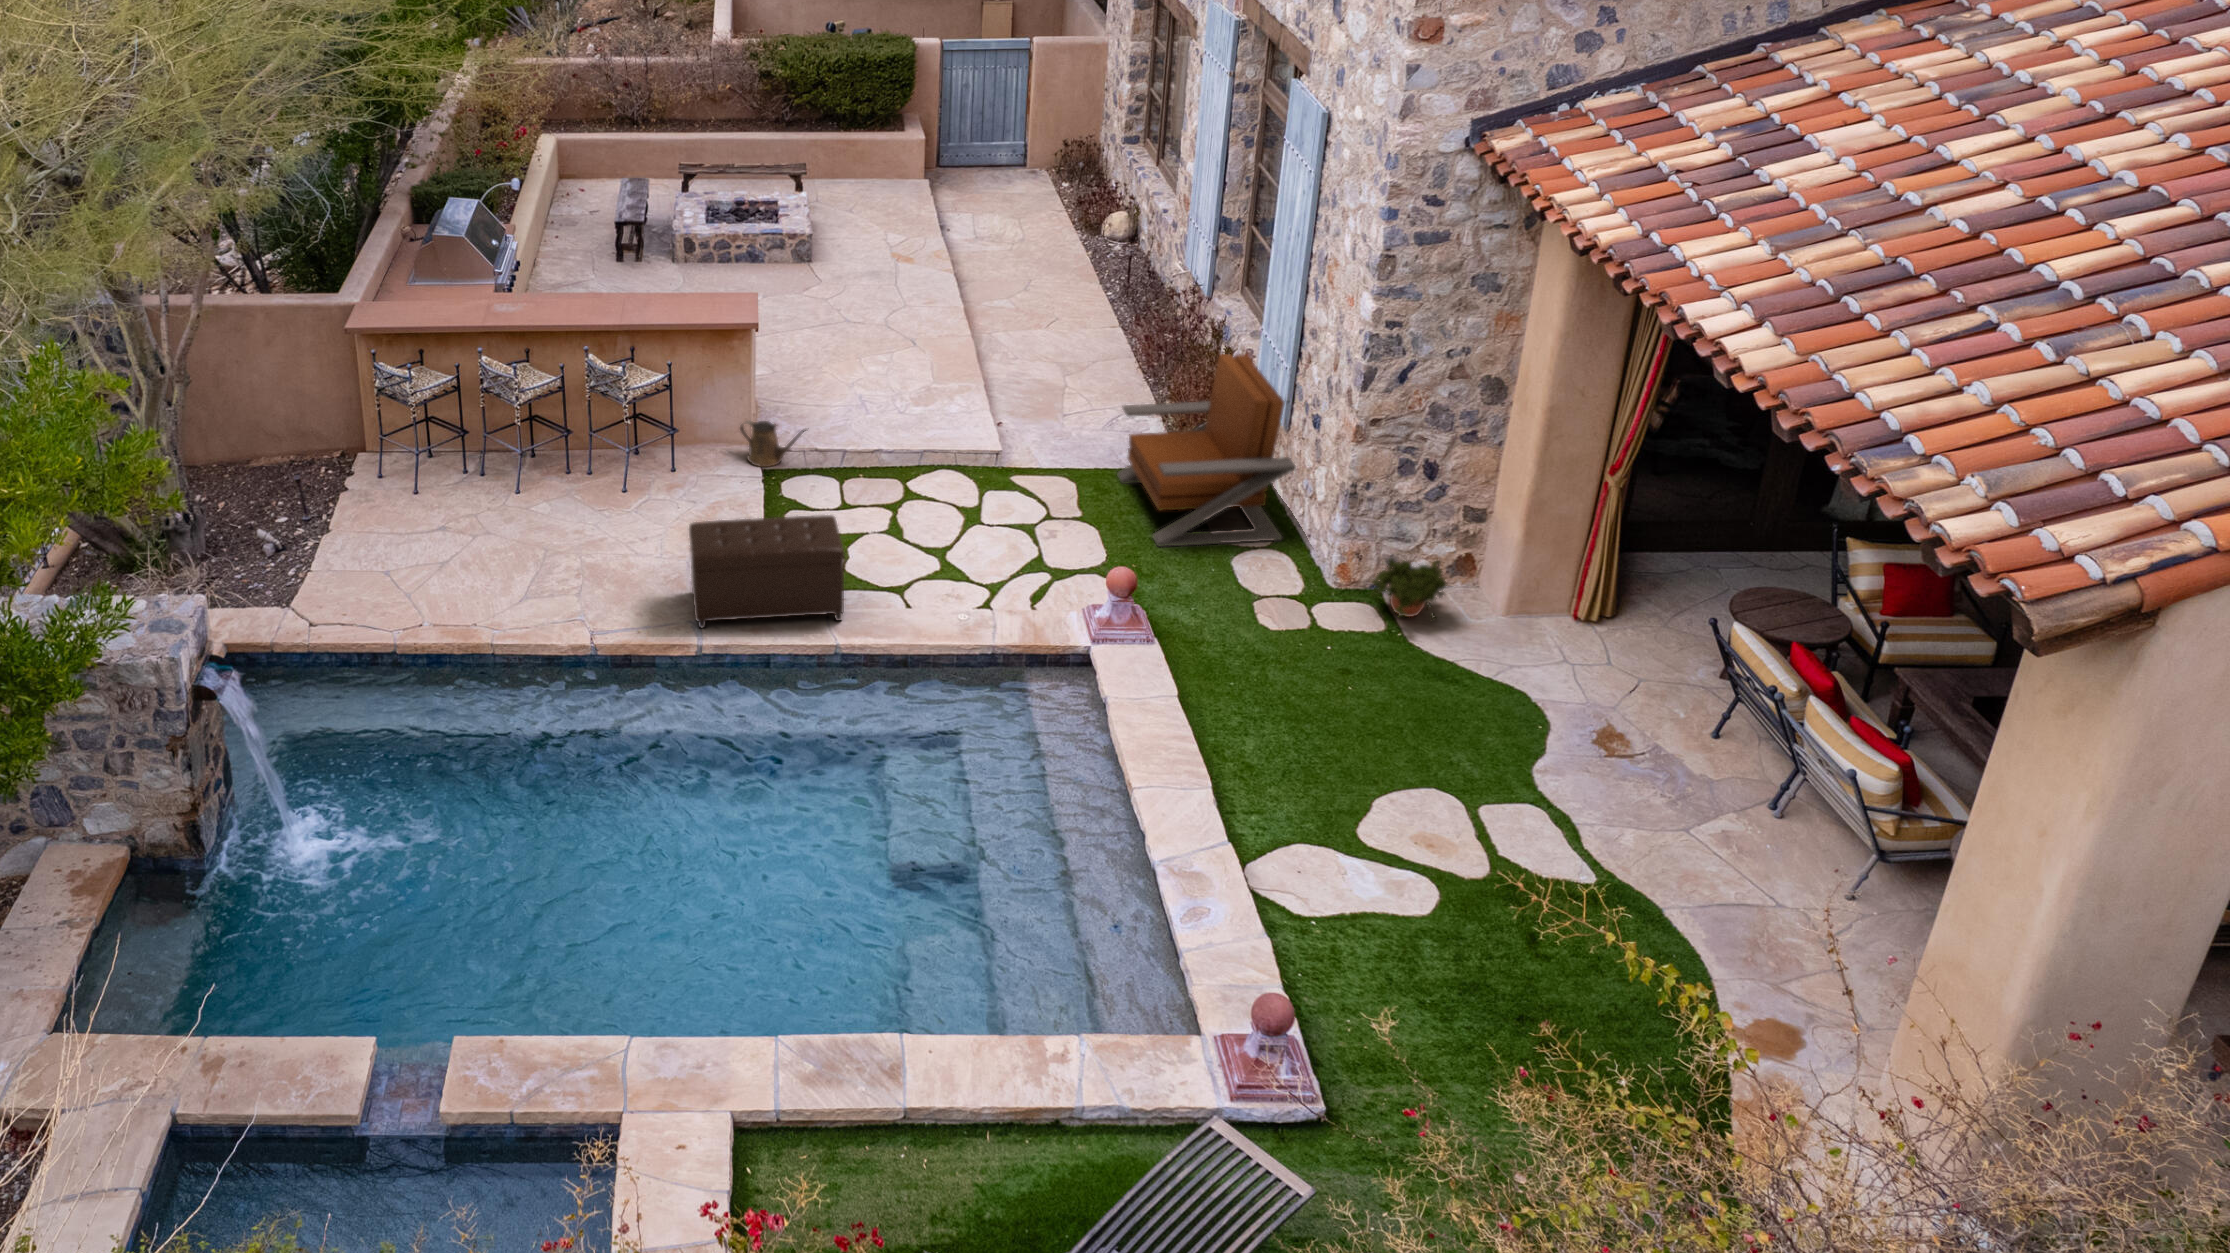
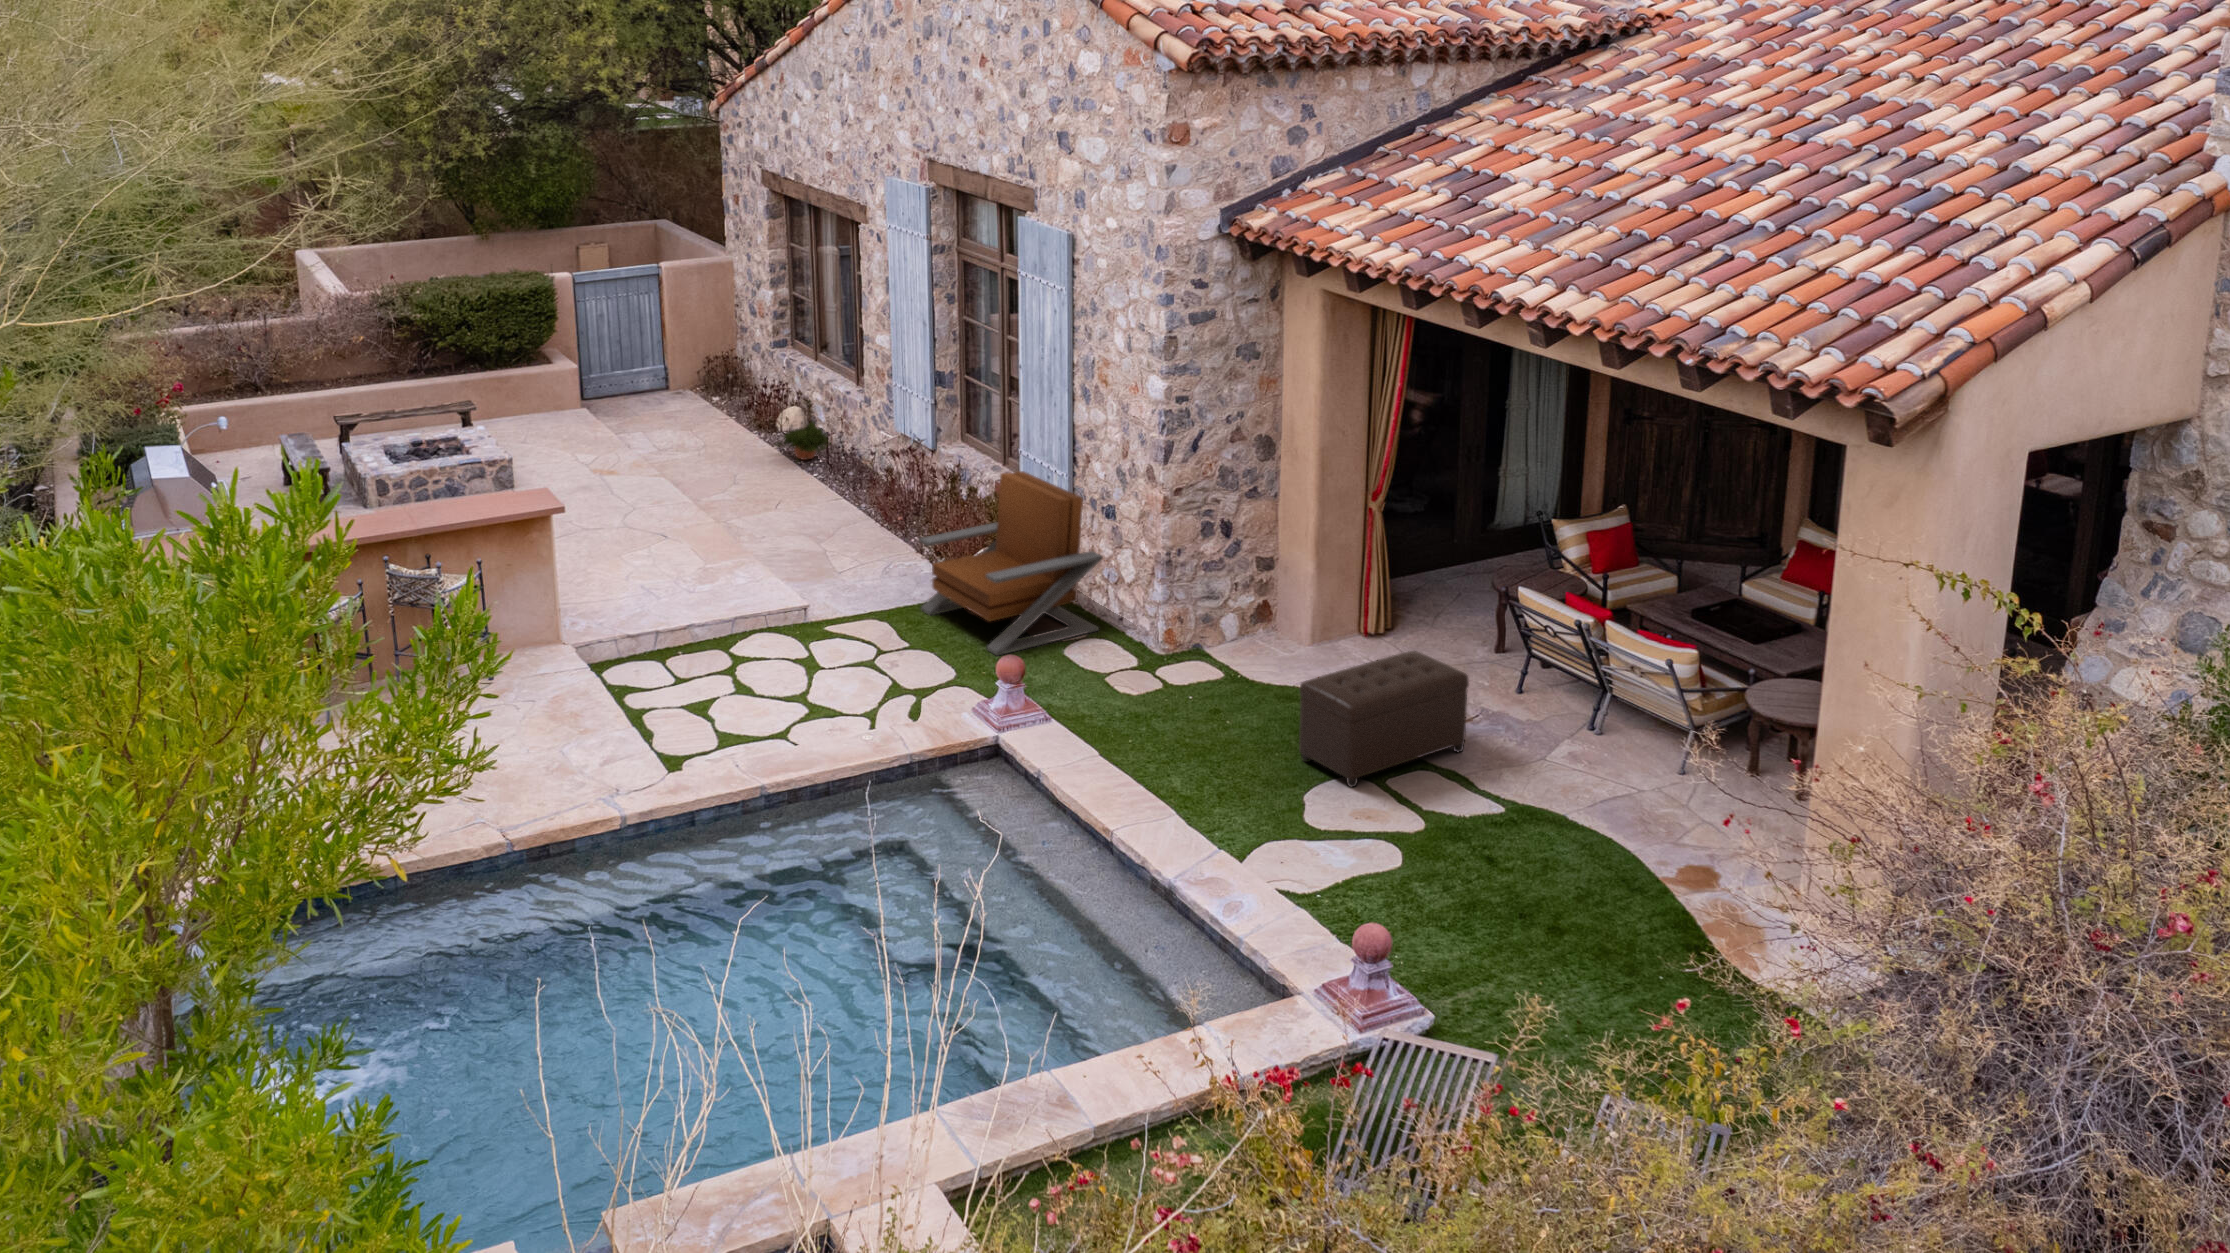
watering can: present [740,421,805,467] -> none [532,613,615,666]
ottoman: present [689,515,845,628] -> present [1299,651,1469,787]
potted plant: present [1371,559,1447,620] -> present [775,422,832,463]

